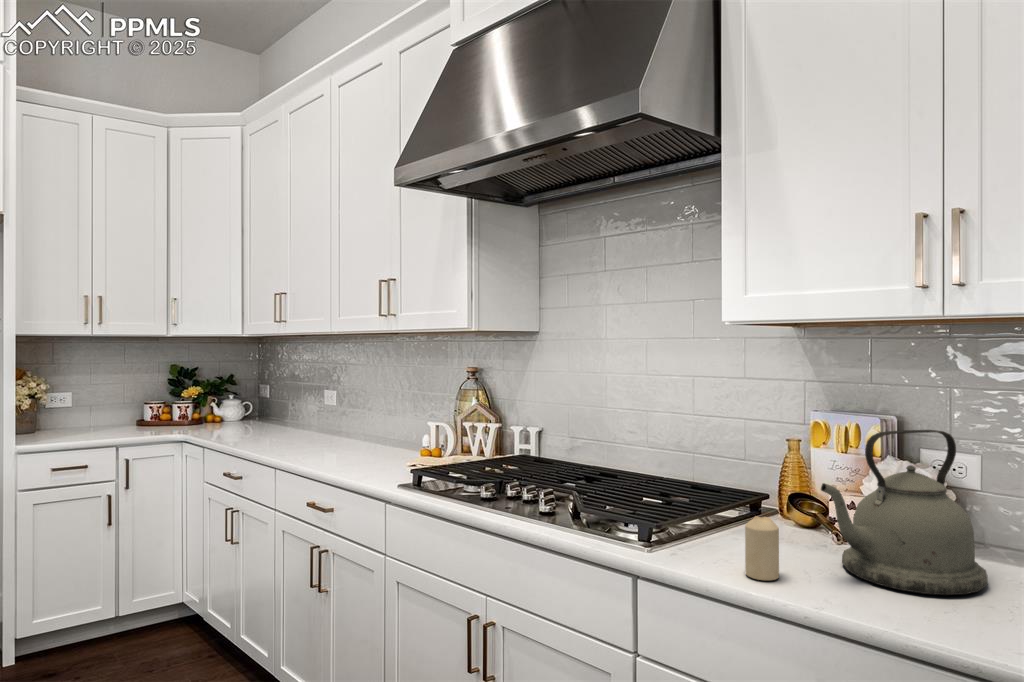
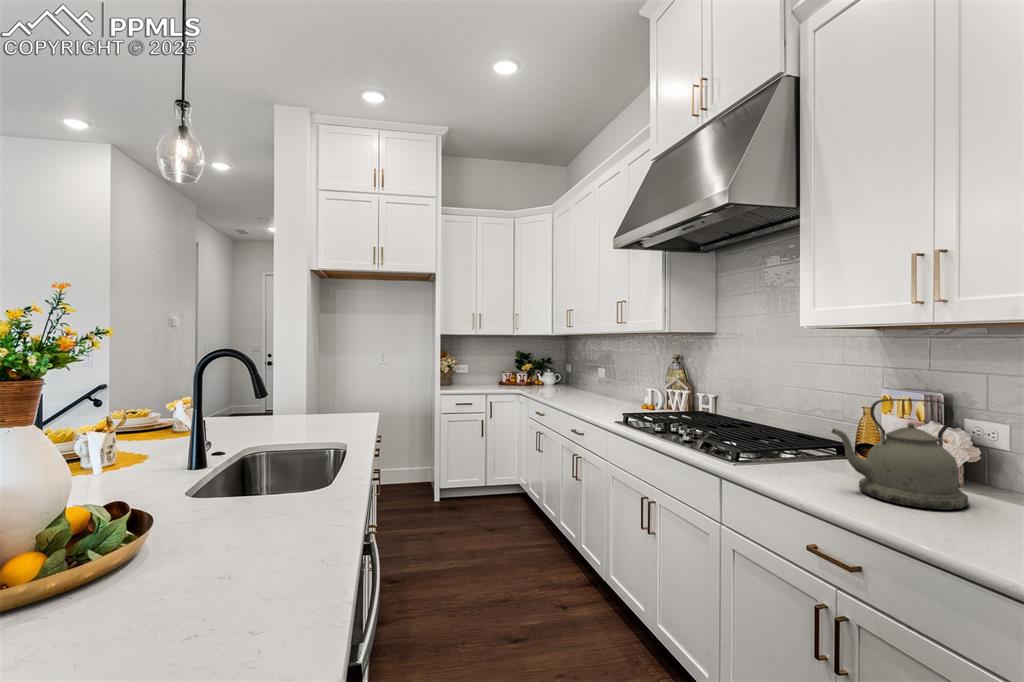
candle: present [745,516,779,580] -> none [783,446,805,485]

